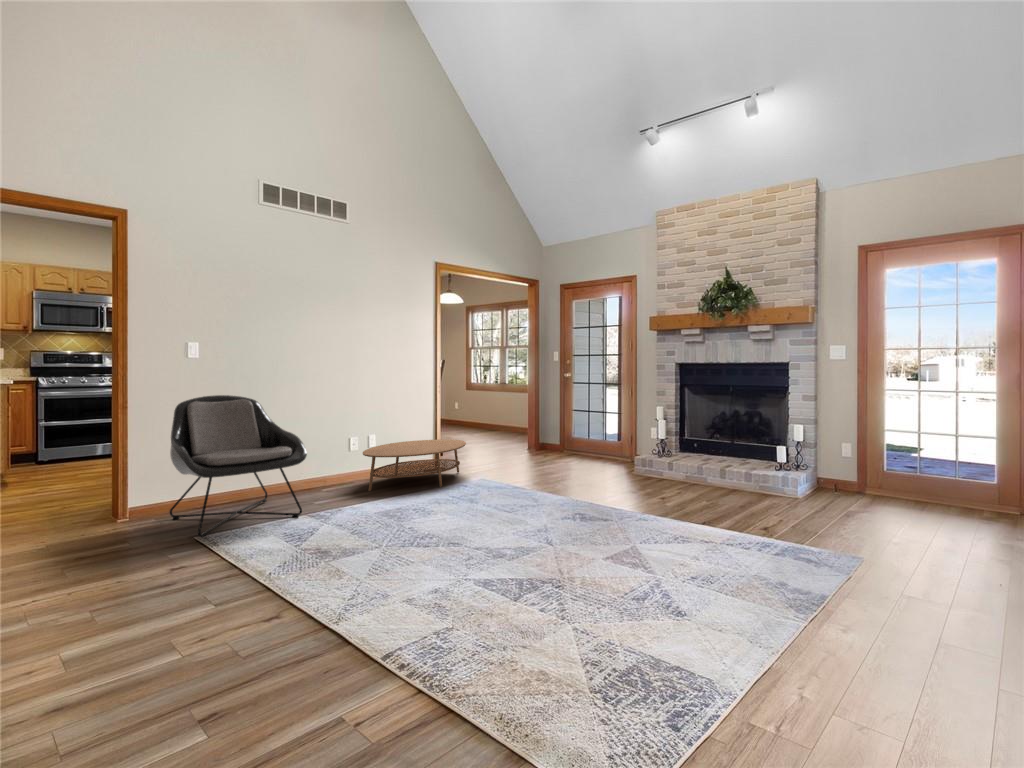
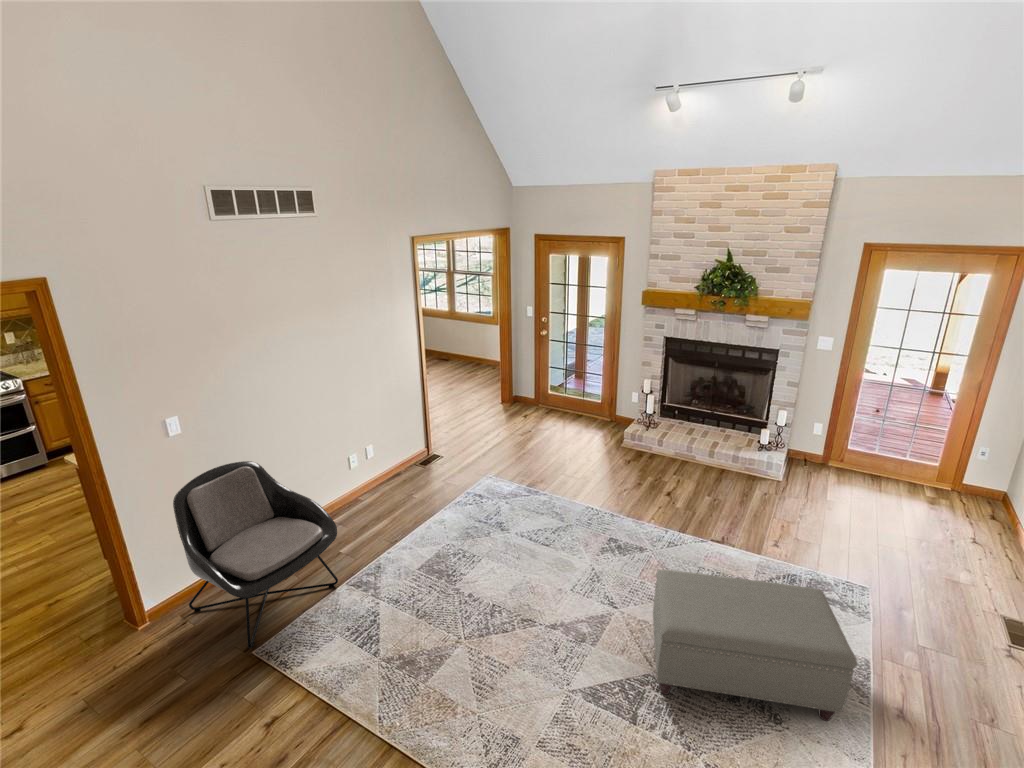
coffee table: present [363,439,466,491] -> none [367,433,465,517]
ottoman: none [557,478,766,624] -> present [653,570,857,721]

